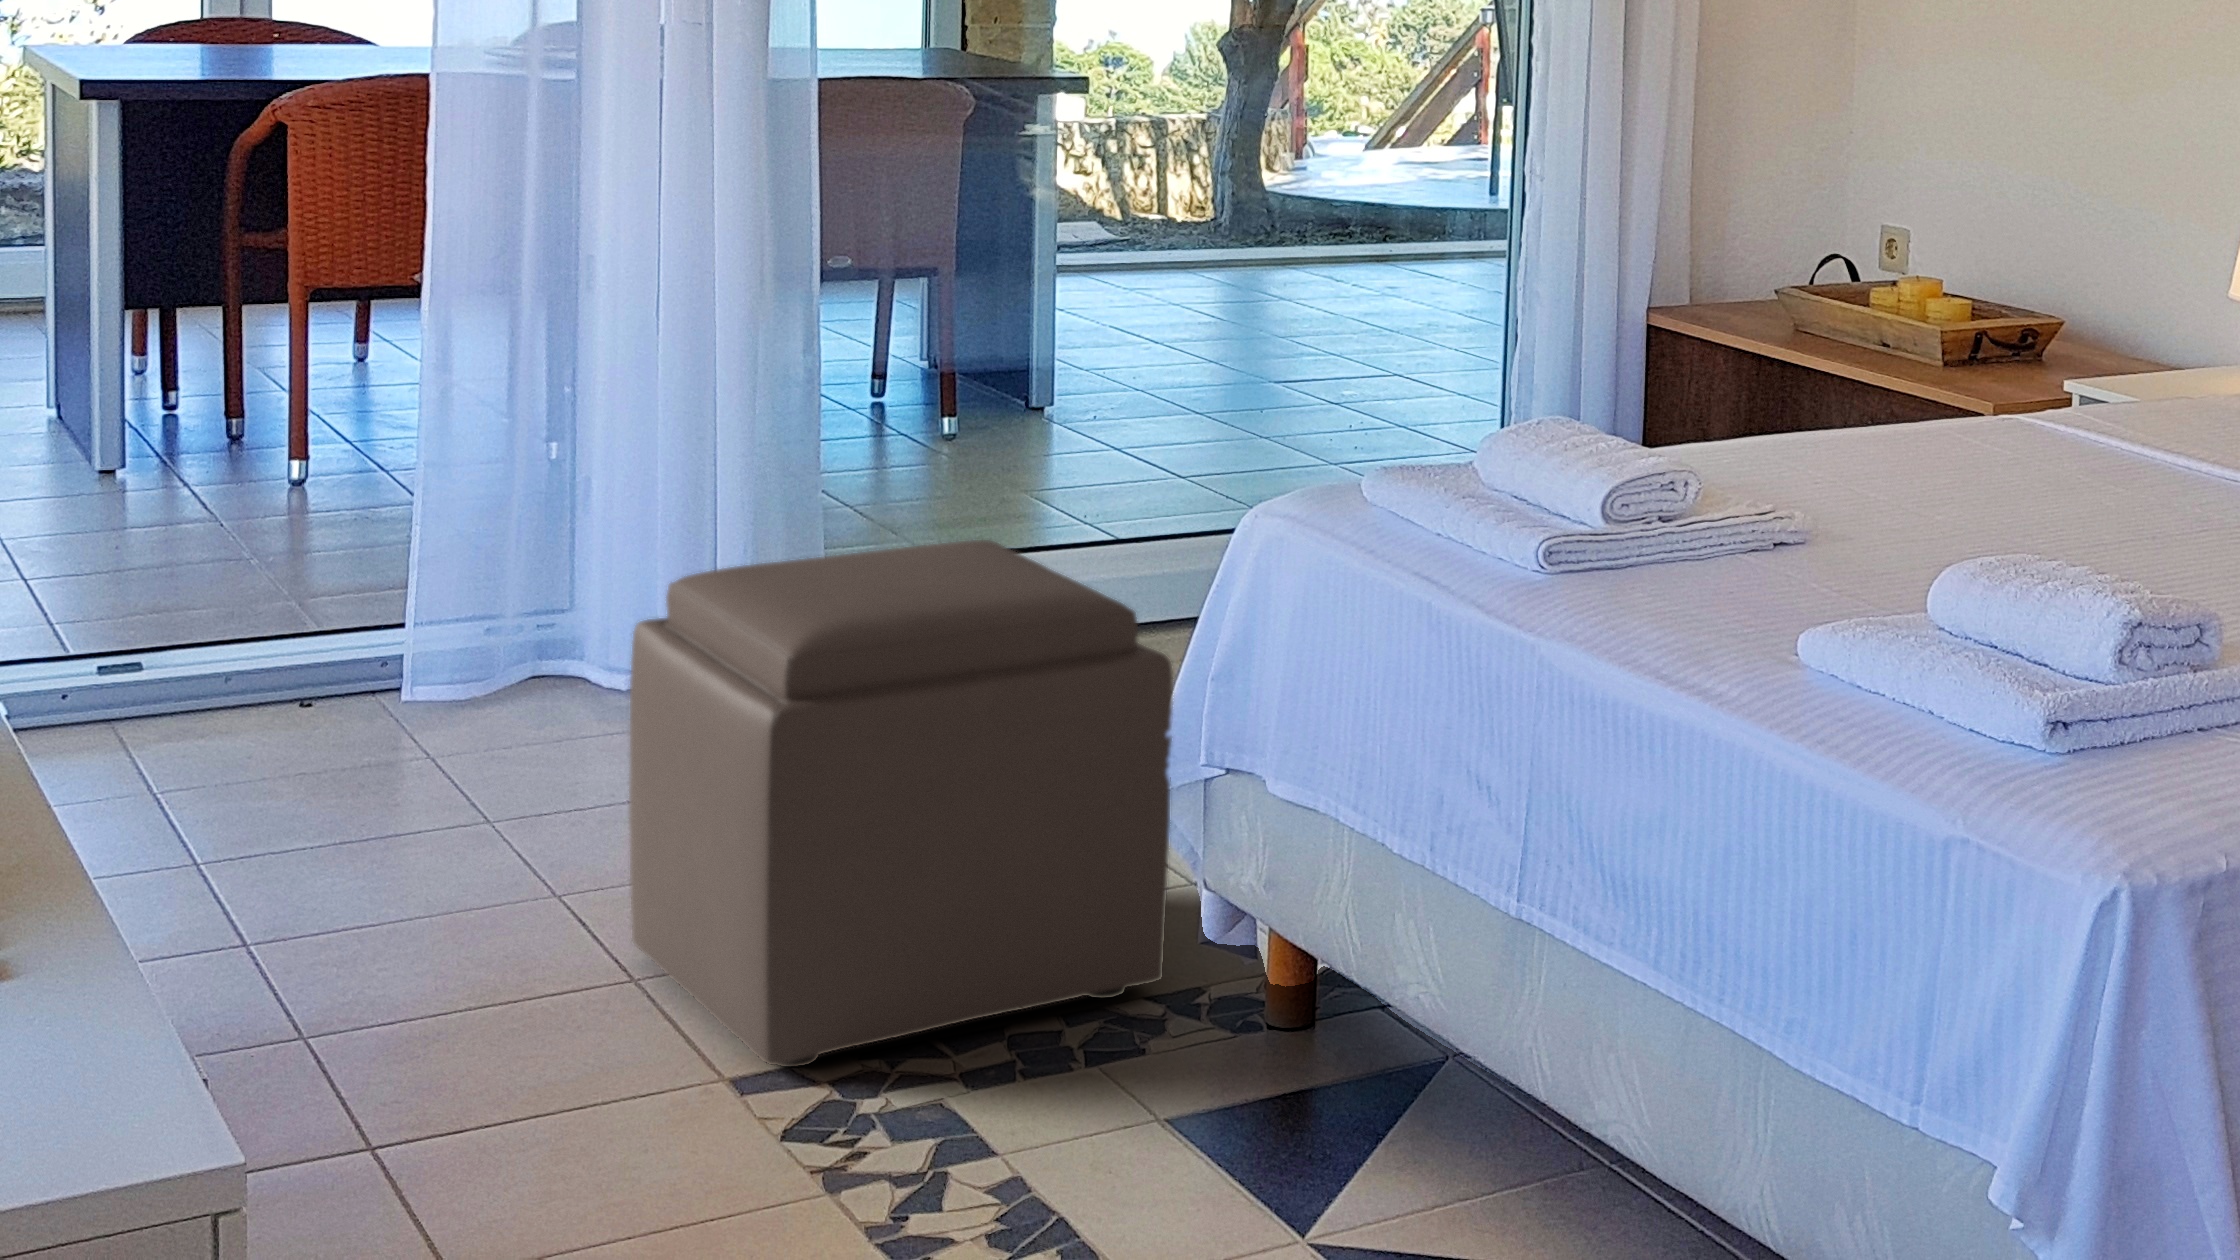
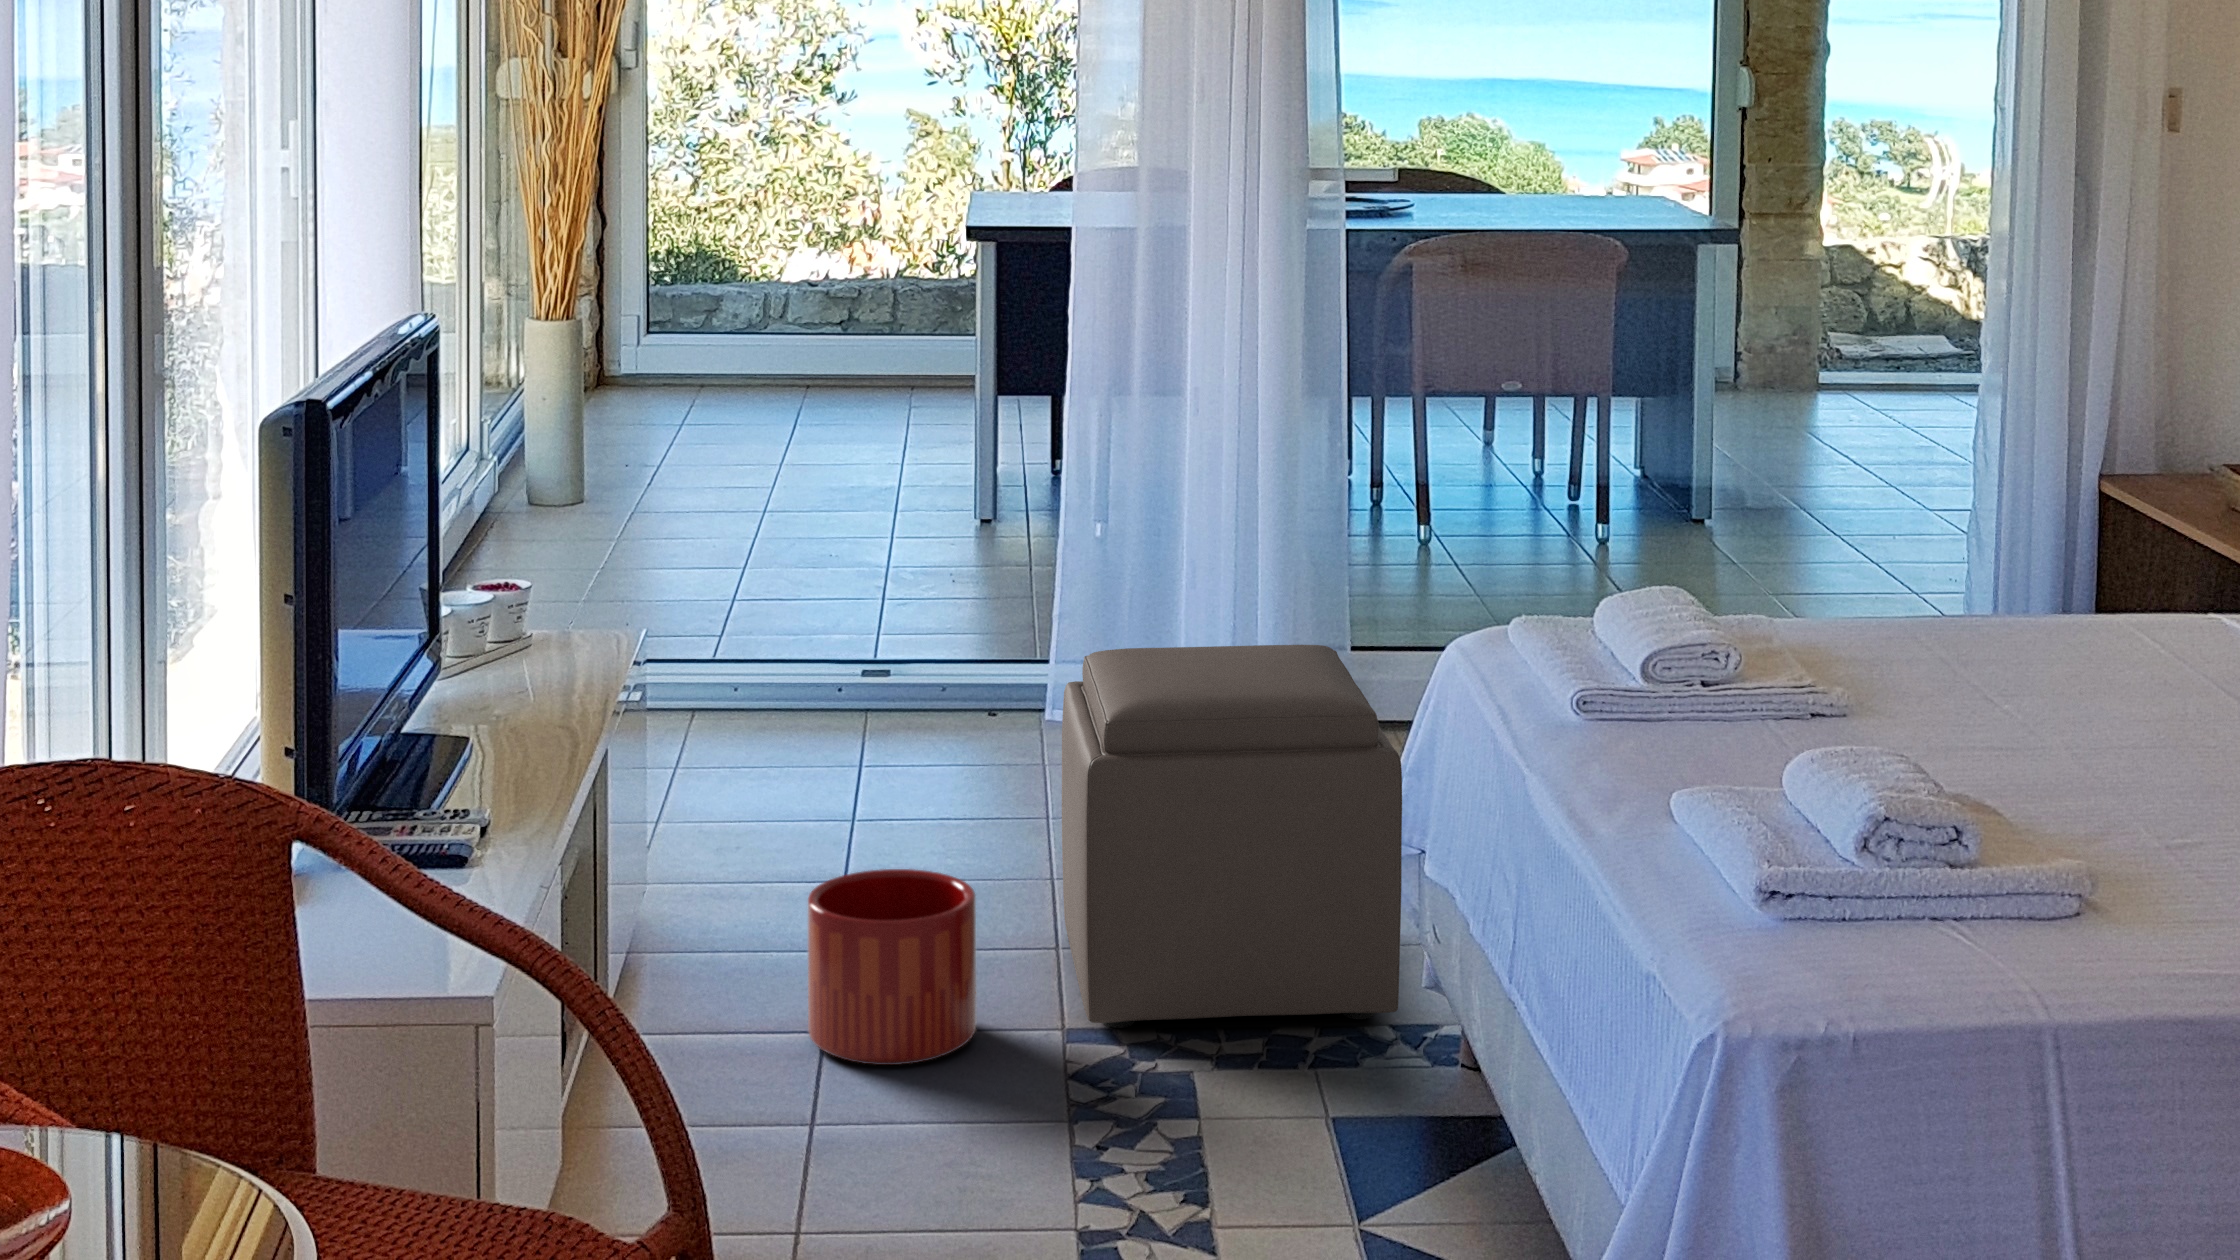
planter: none [347,898,614,1184] -> present [808,869,977,1065]

